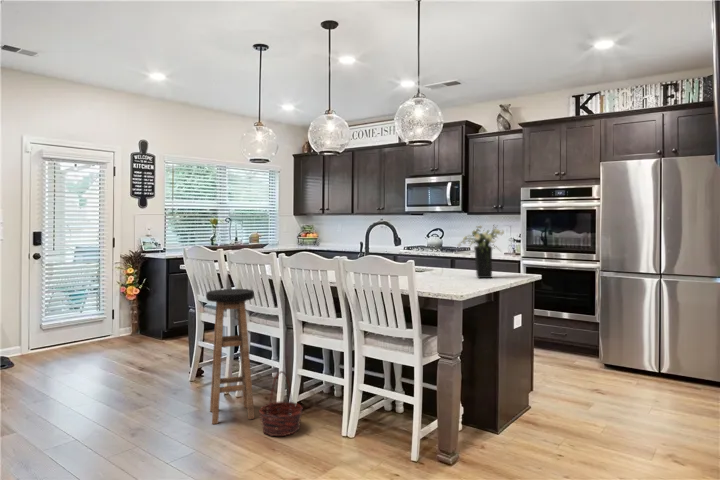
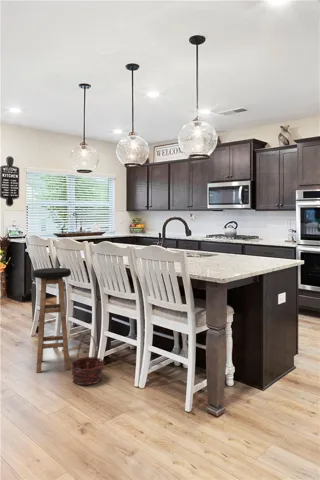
flower arrangement: present [458,225,504,278] -> none [233,218,272,263]

